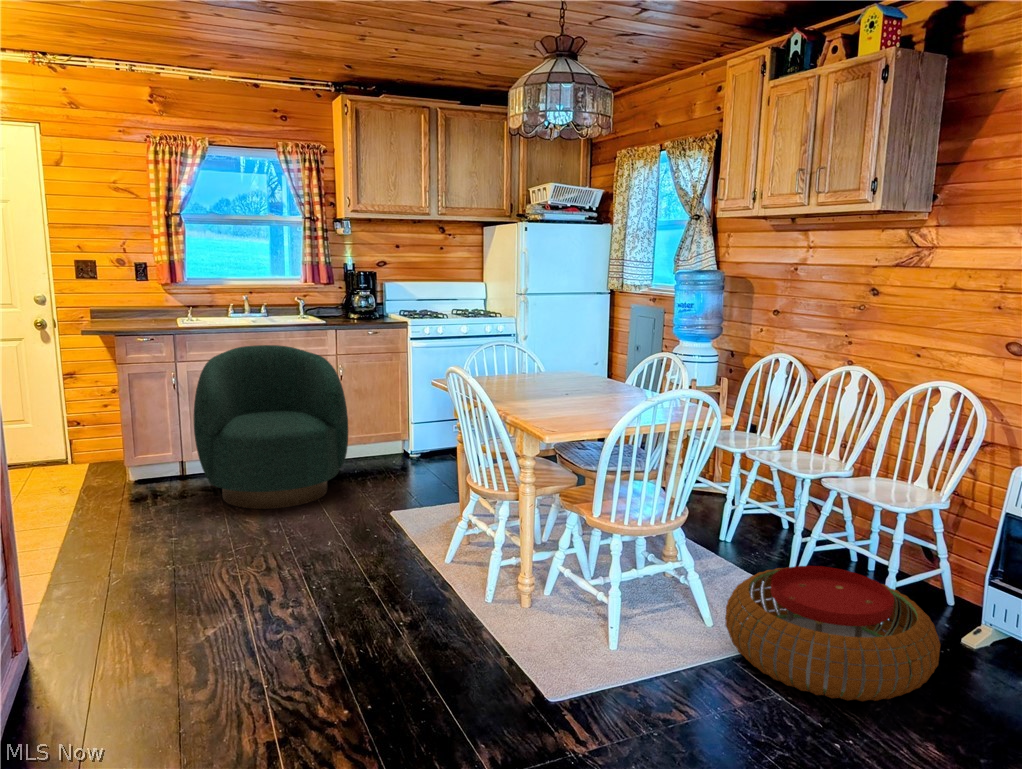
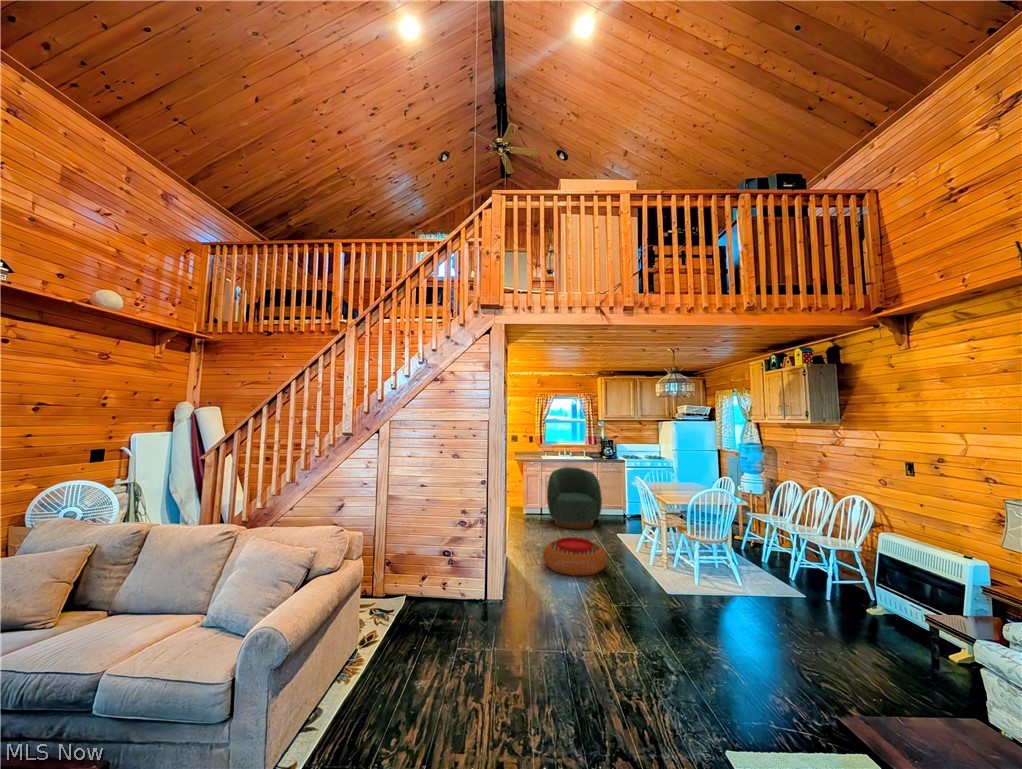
pouf: present [725,566,940,701] -> present [543,537,607,576]

